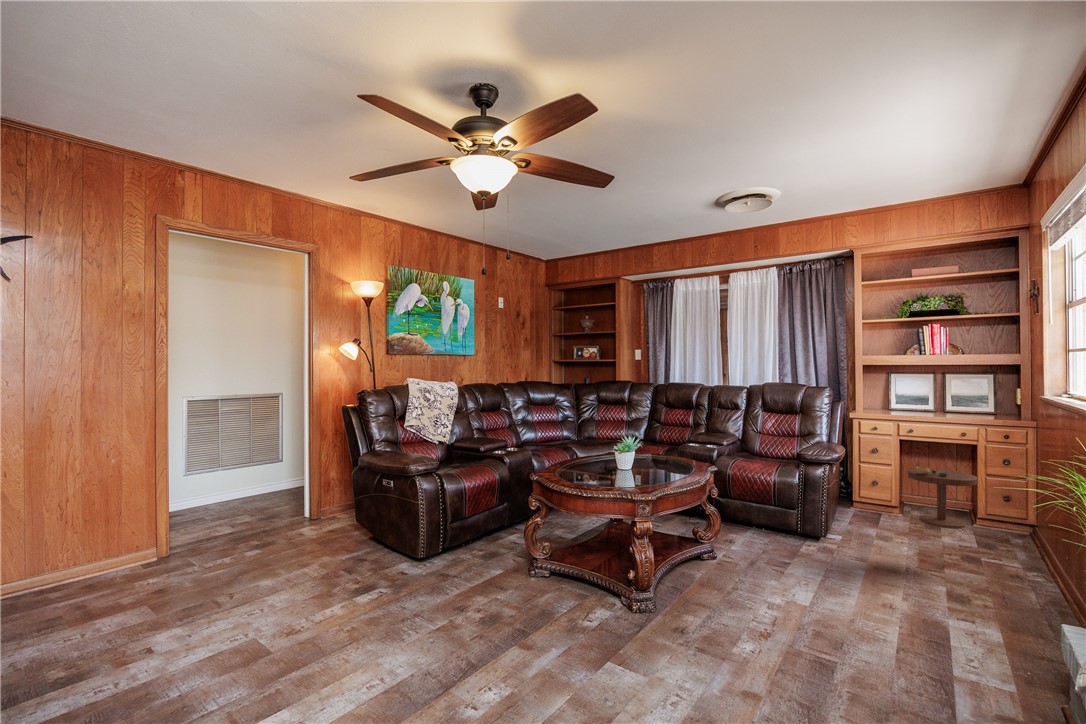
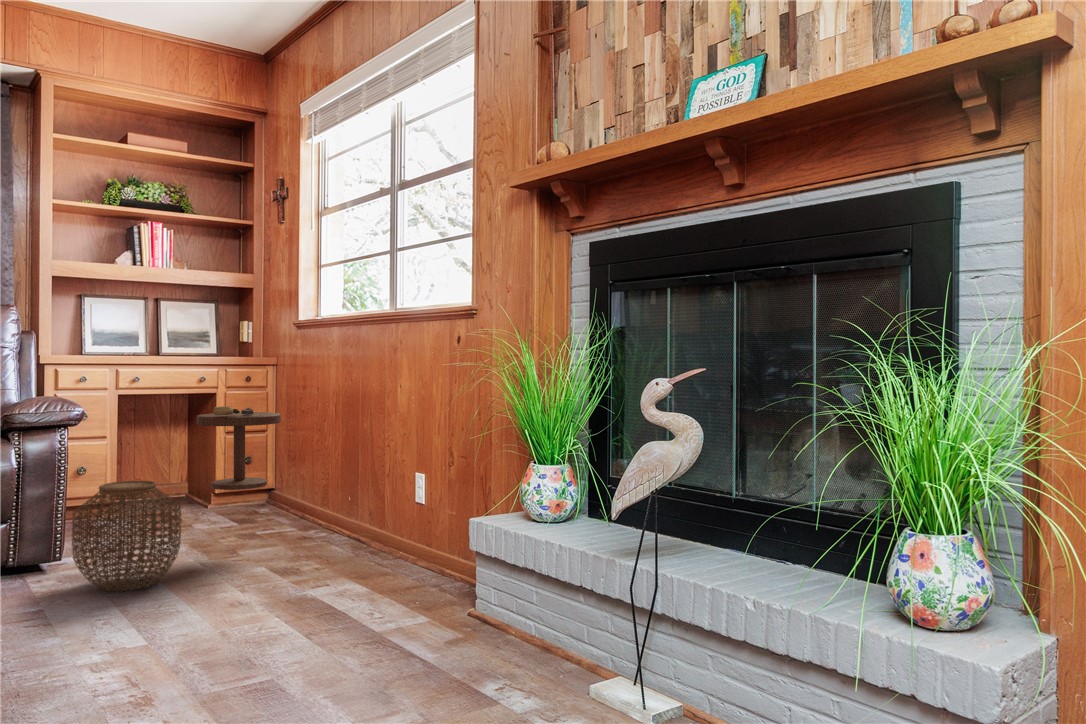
woven basket: none [817,502,882,570] -> present [72,481,181,591]

